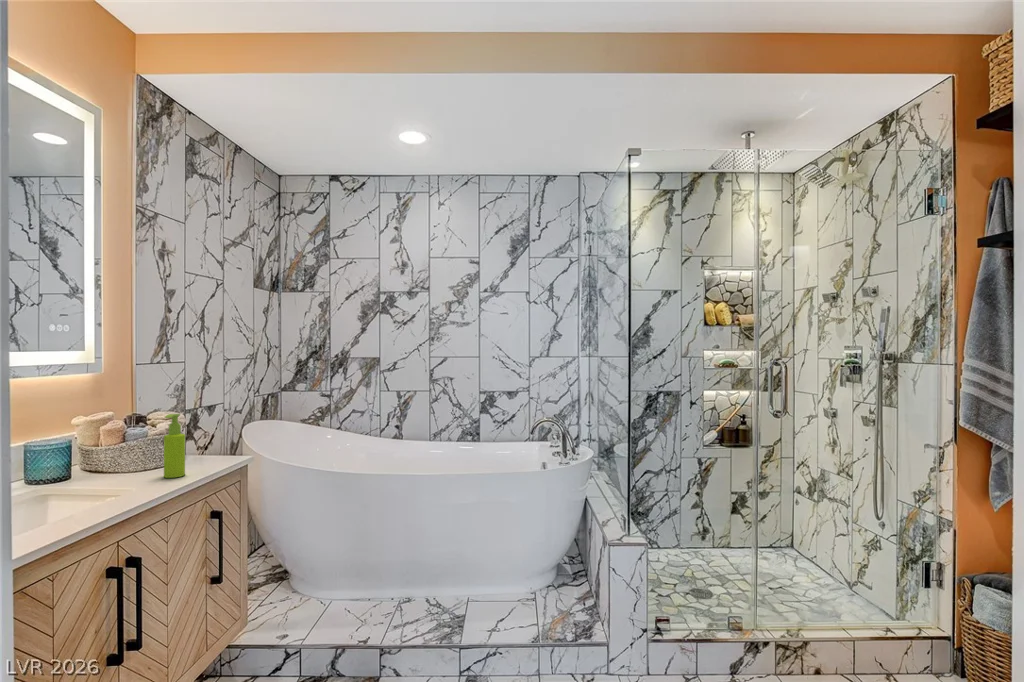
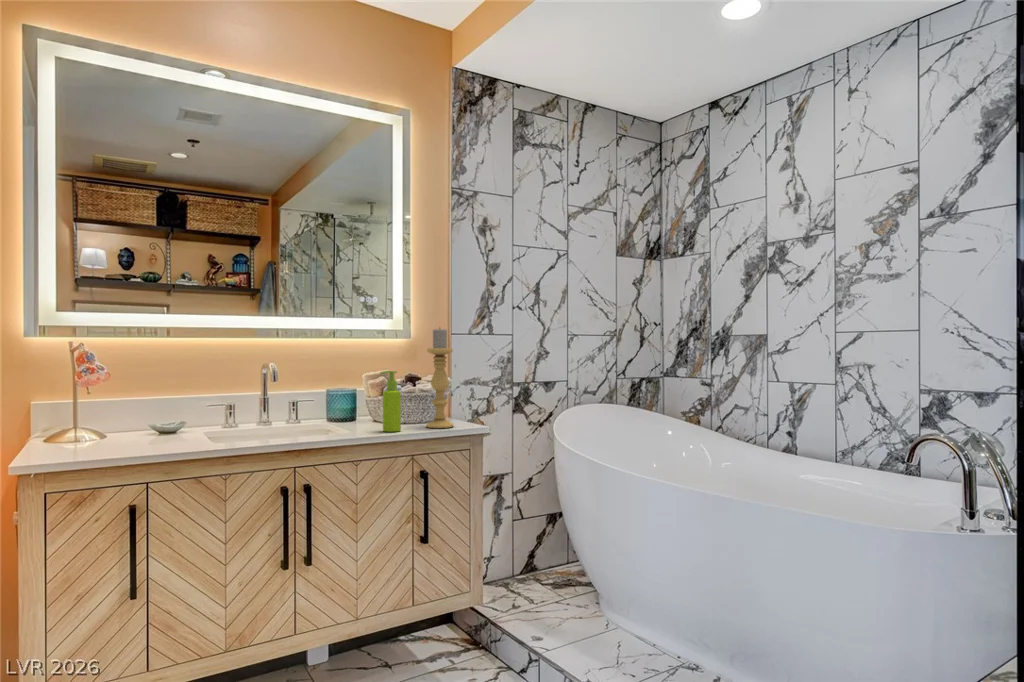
candle holder: none [190,365,221,466] -> present [426,328,453,428]

